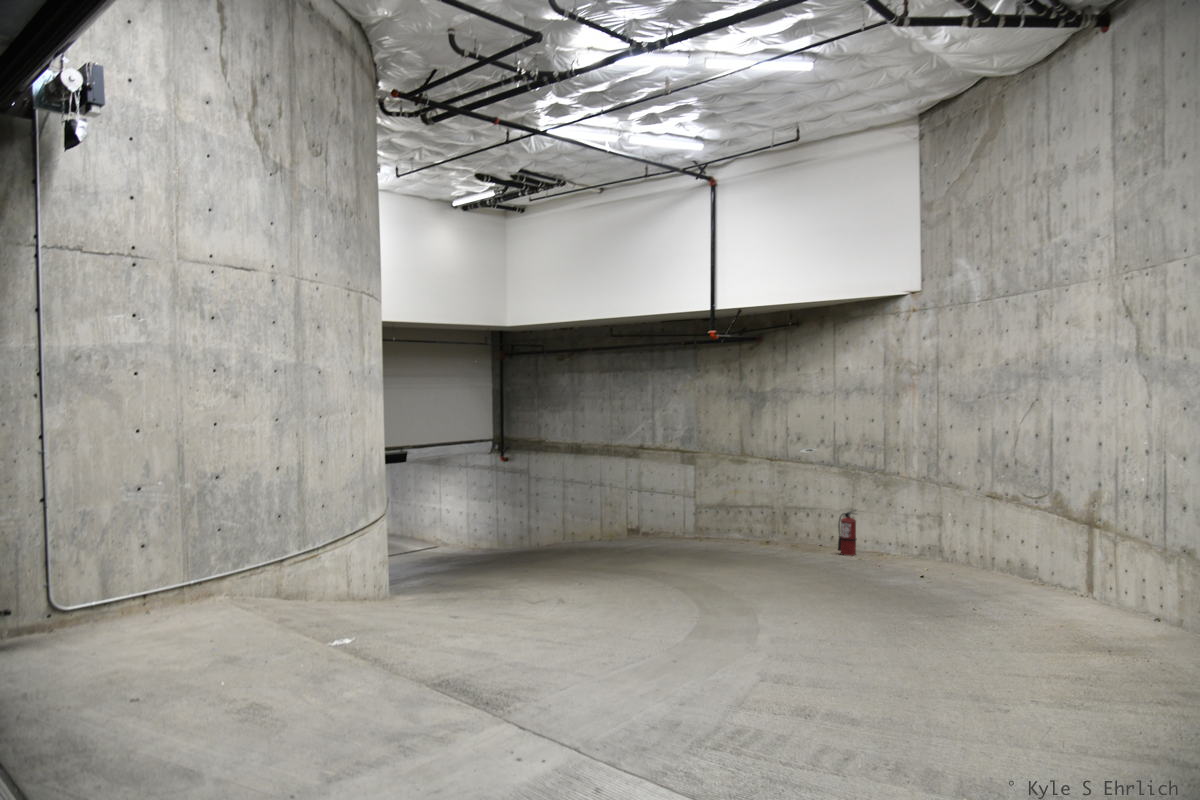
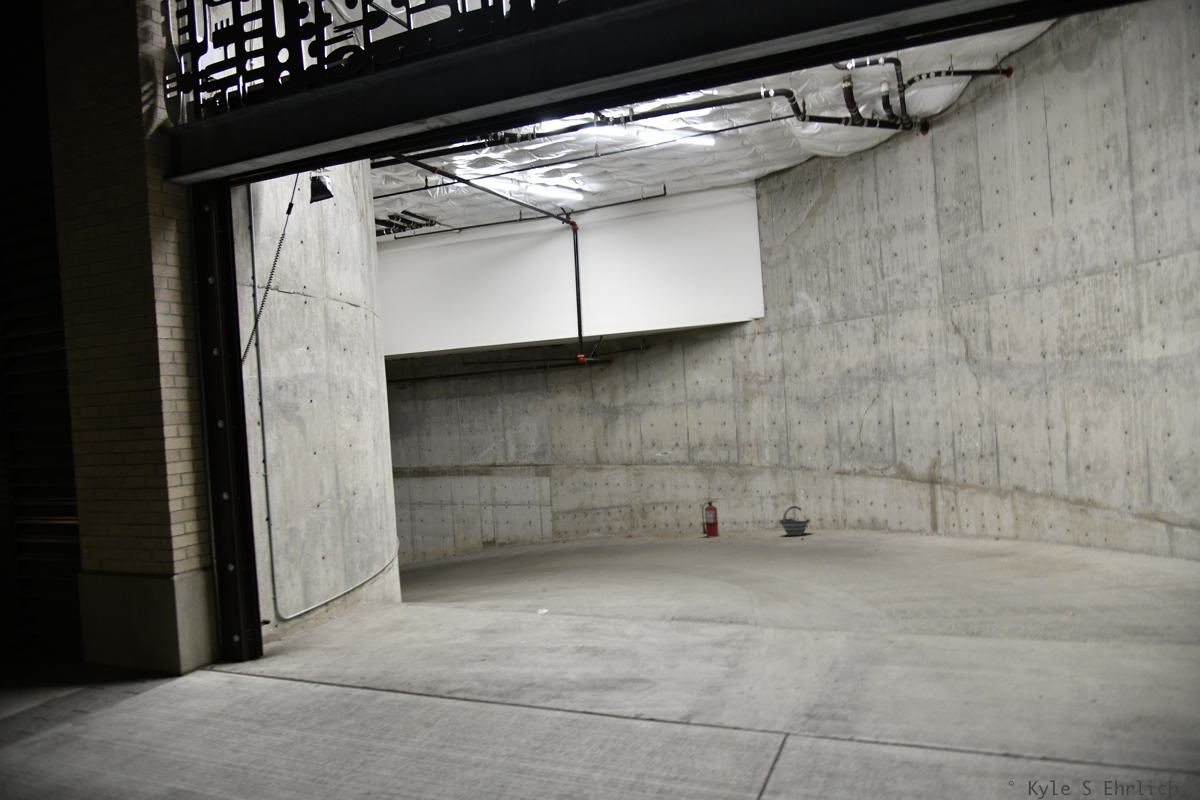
bucket: none [914,531,955,570] -> present [779,506,809,536]

